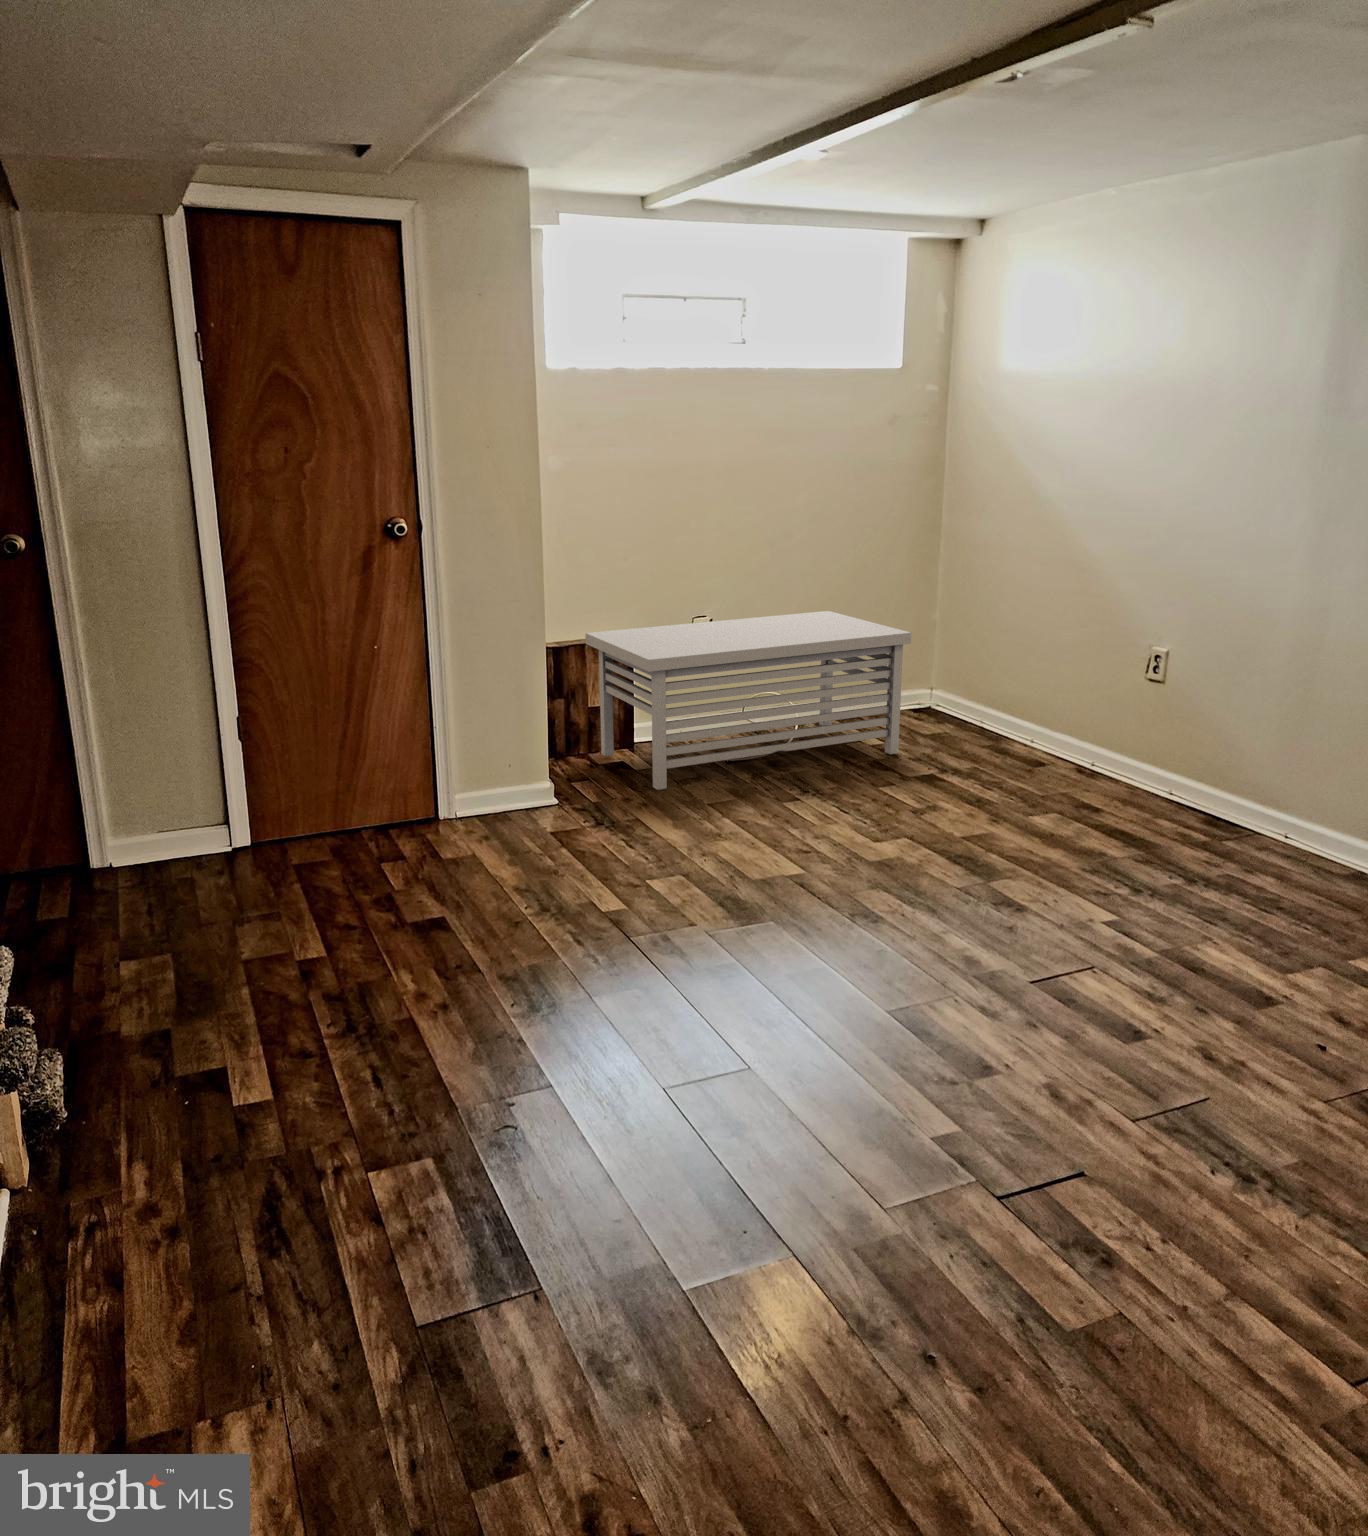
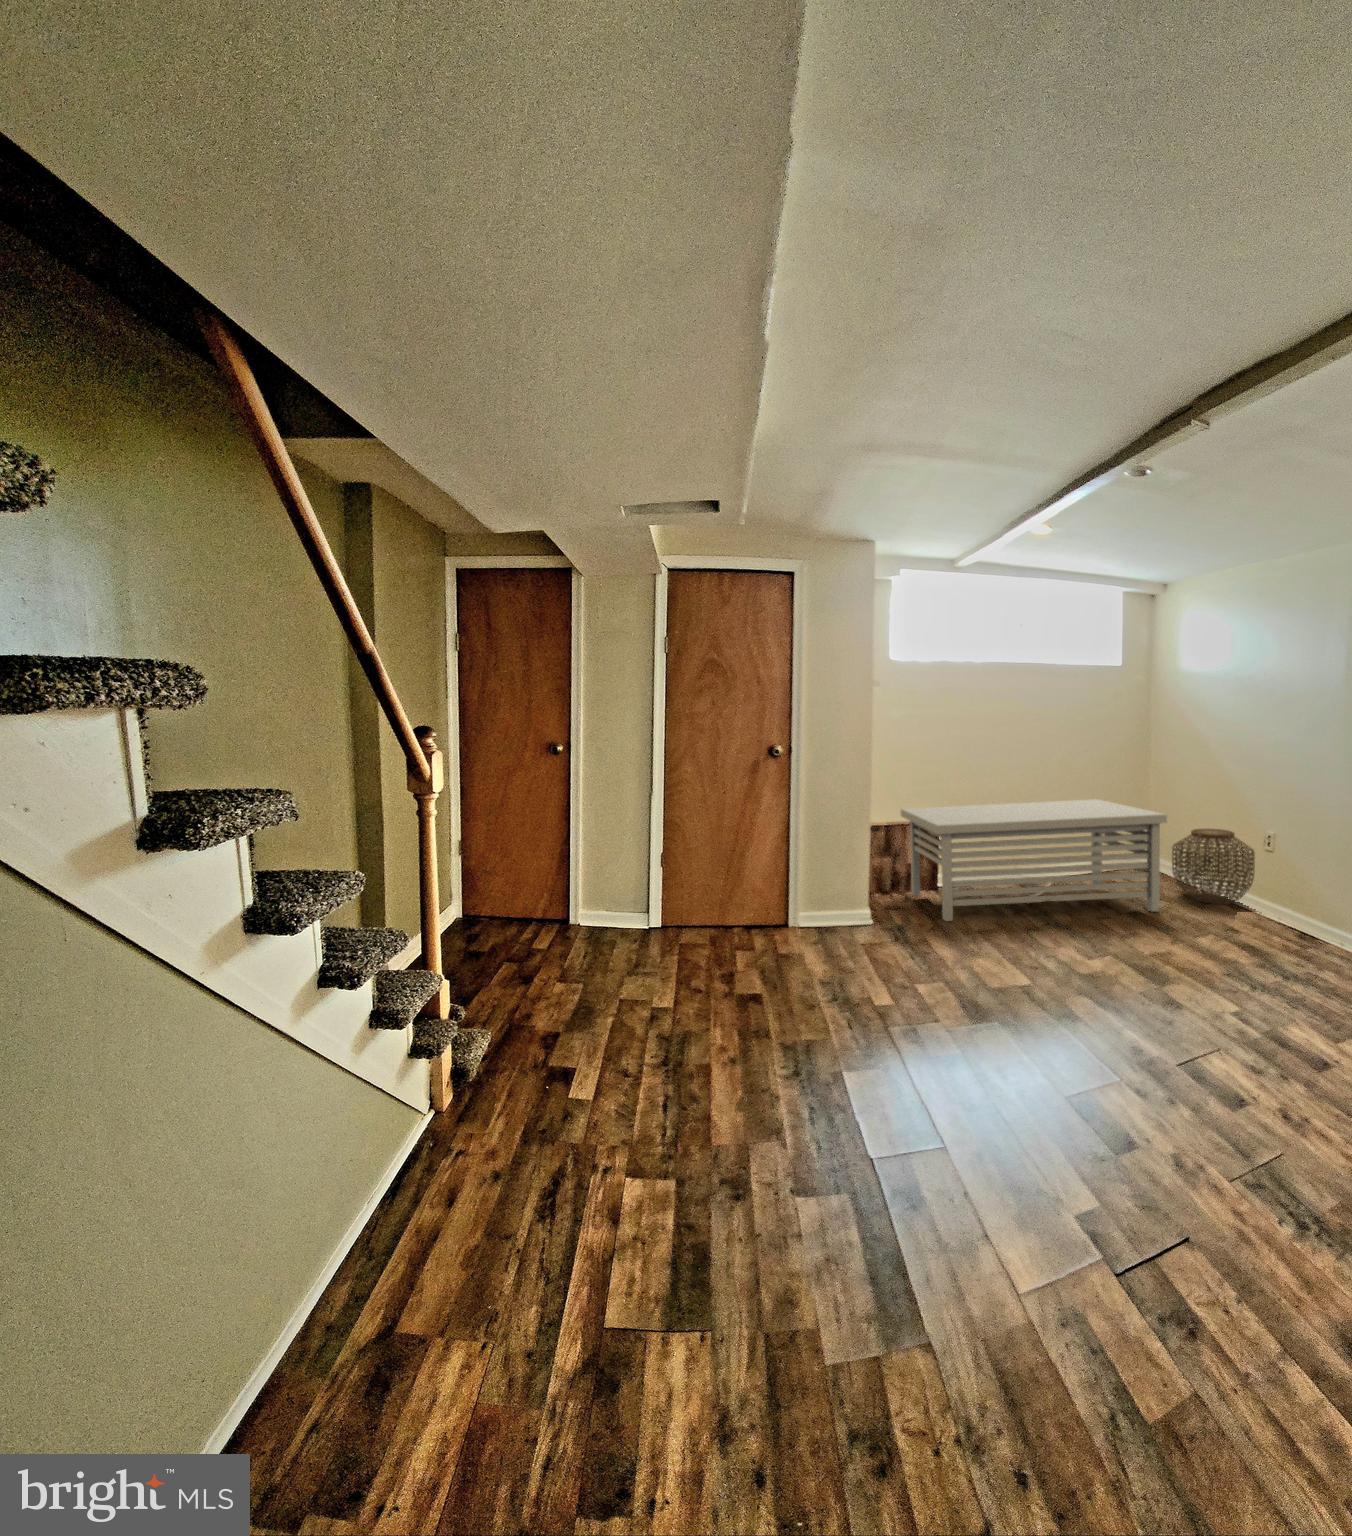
woven basket: none [910,646,994,739] -> present [1172,829,1255,904]

